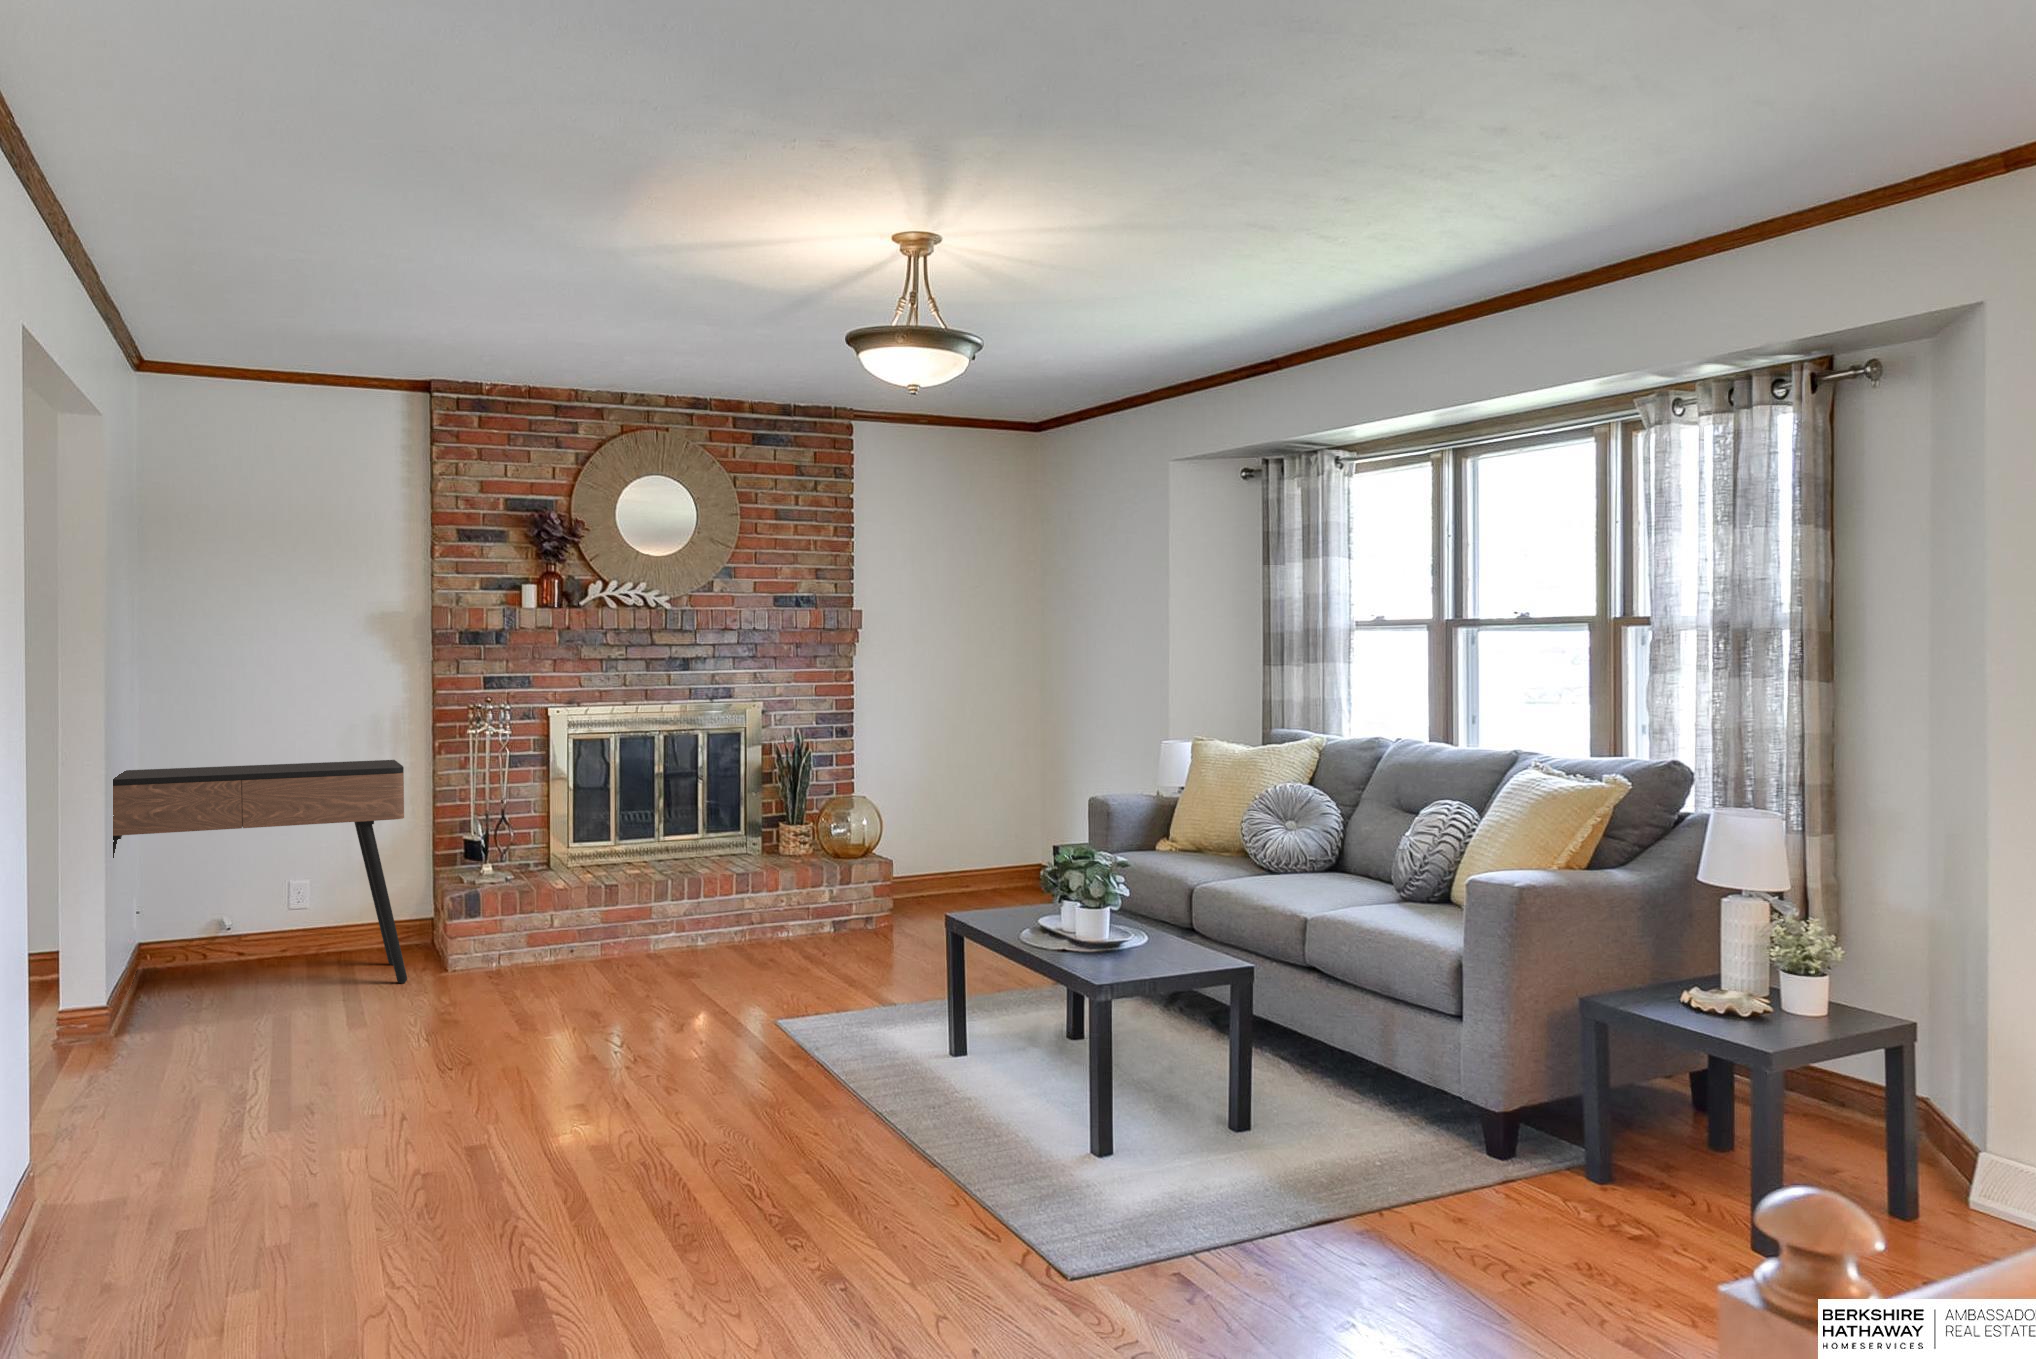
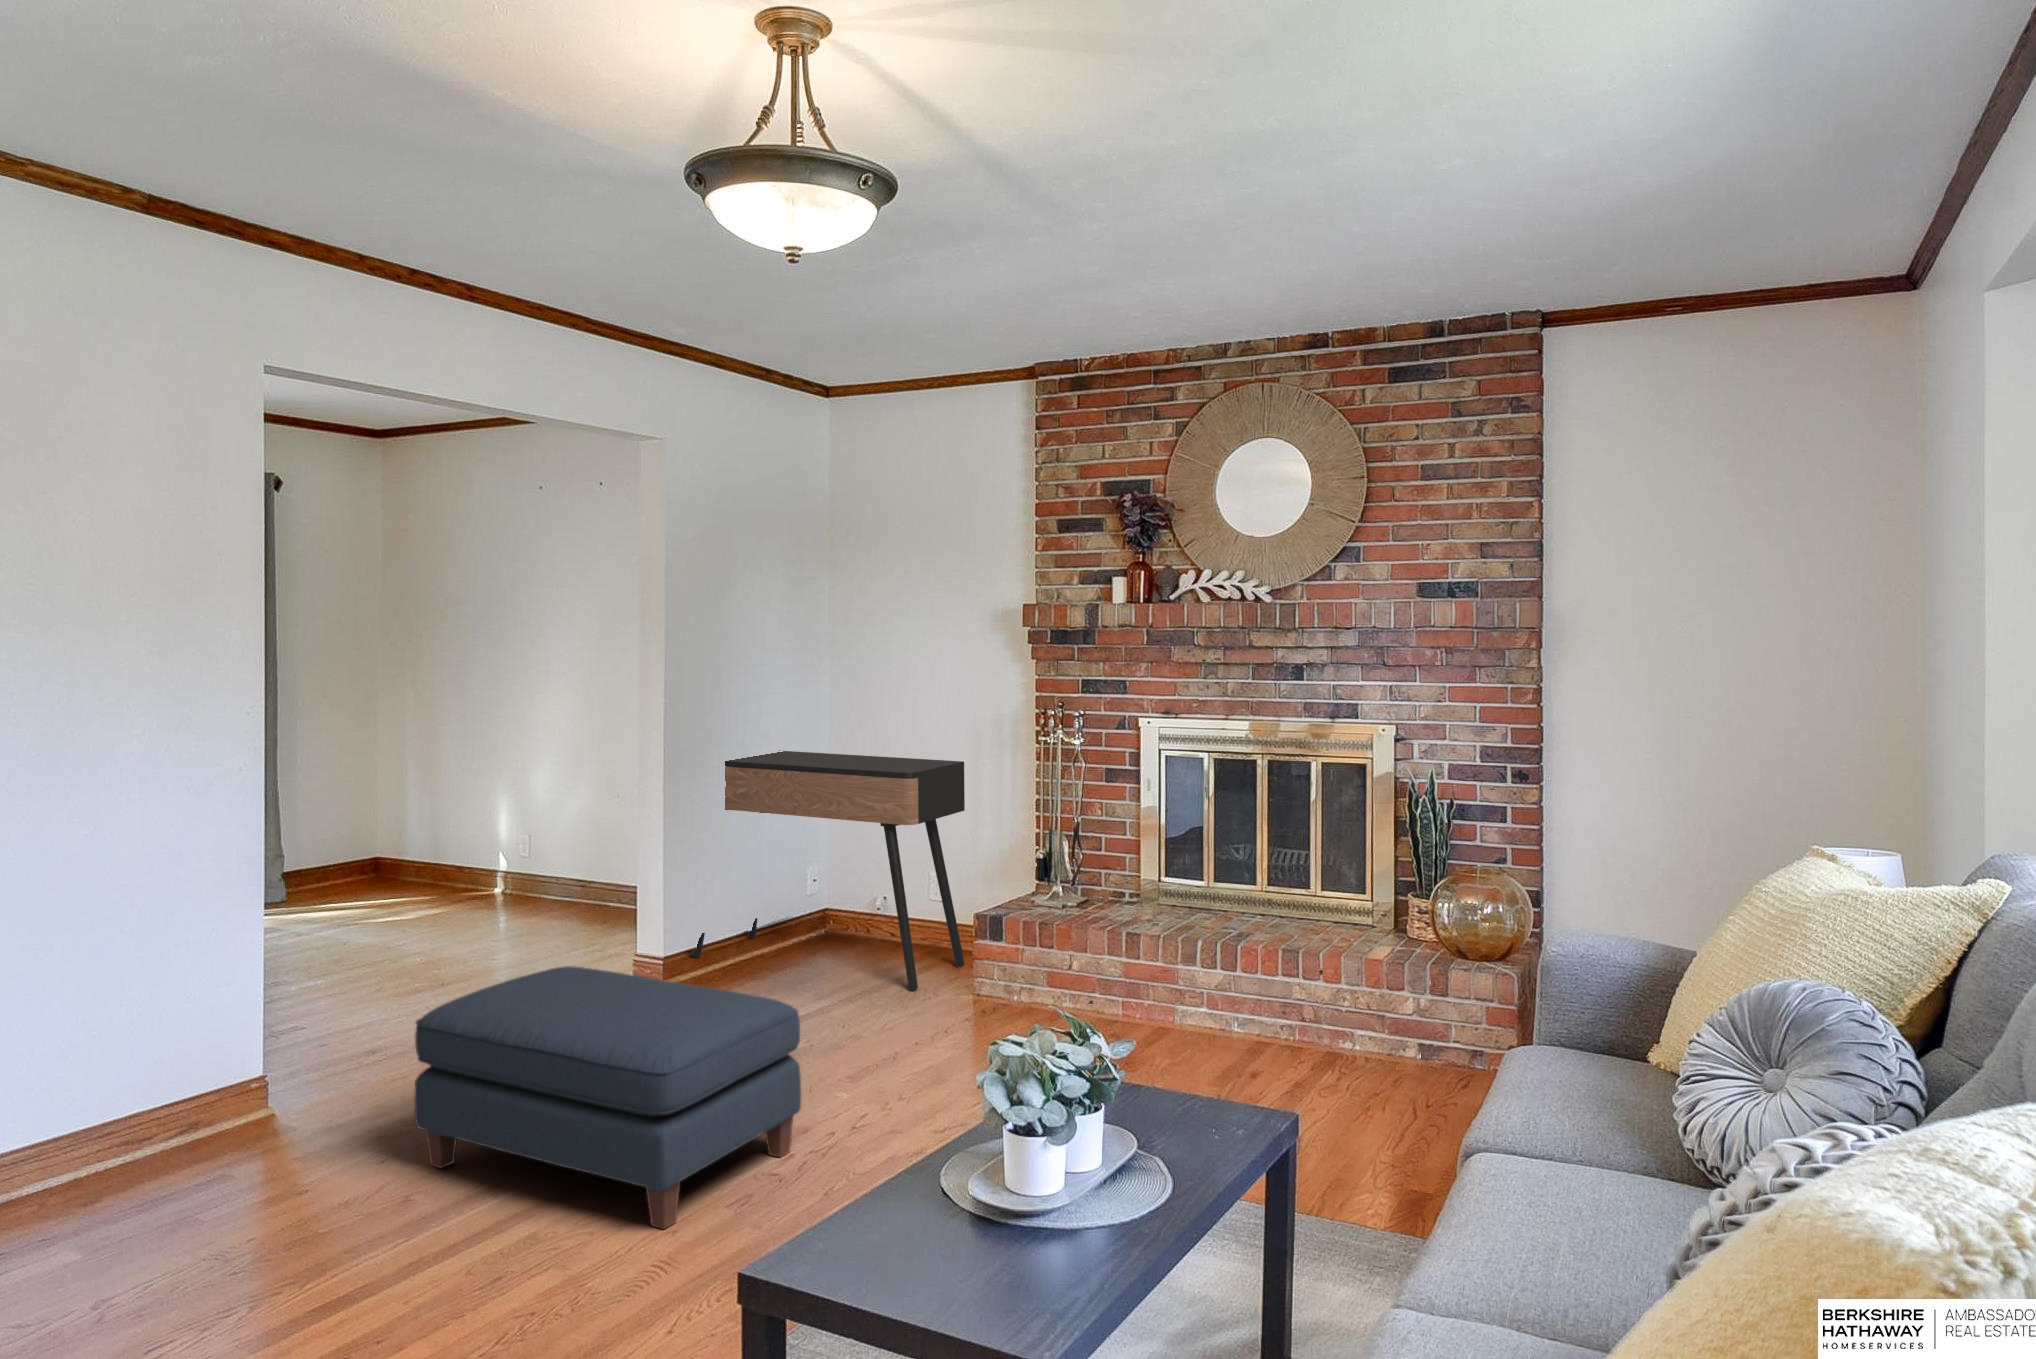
ottoman: none [318,928,666,1151] -> present [415,966,801,1229]

